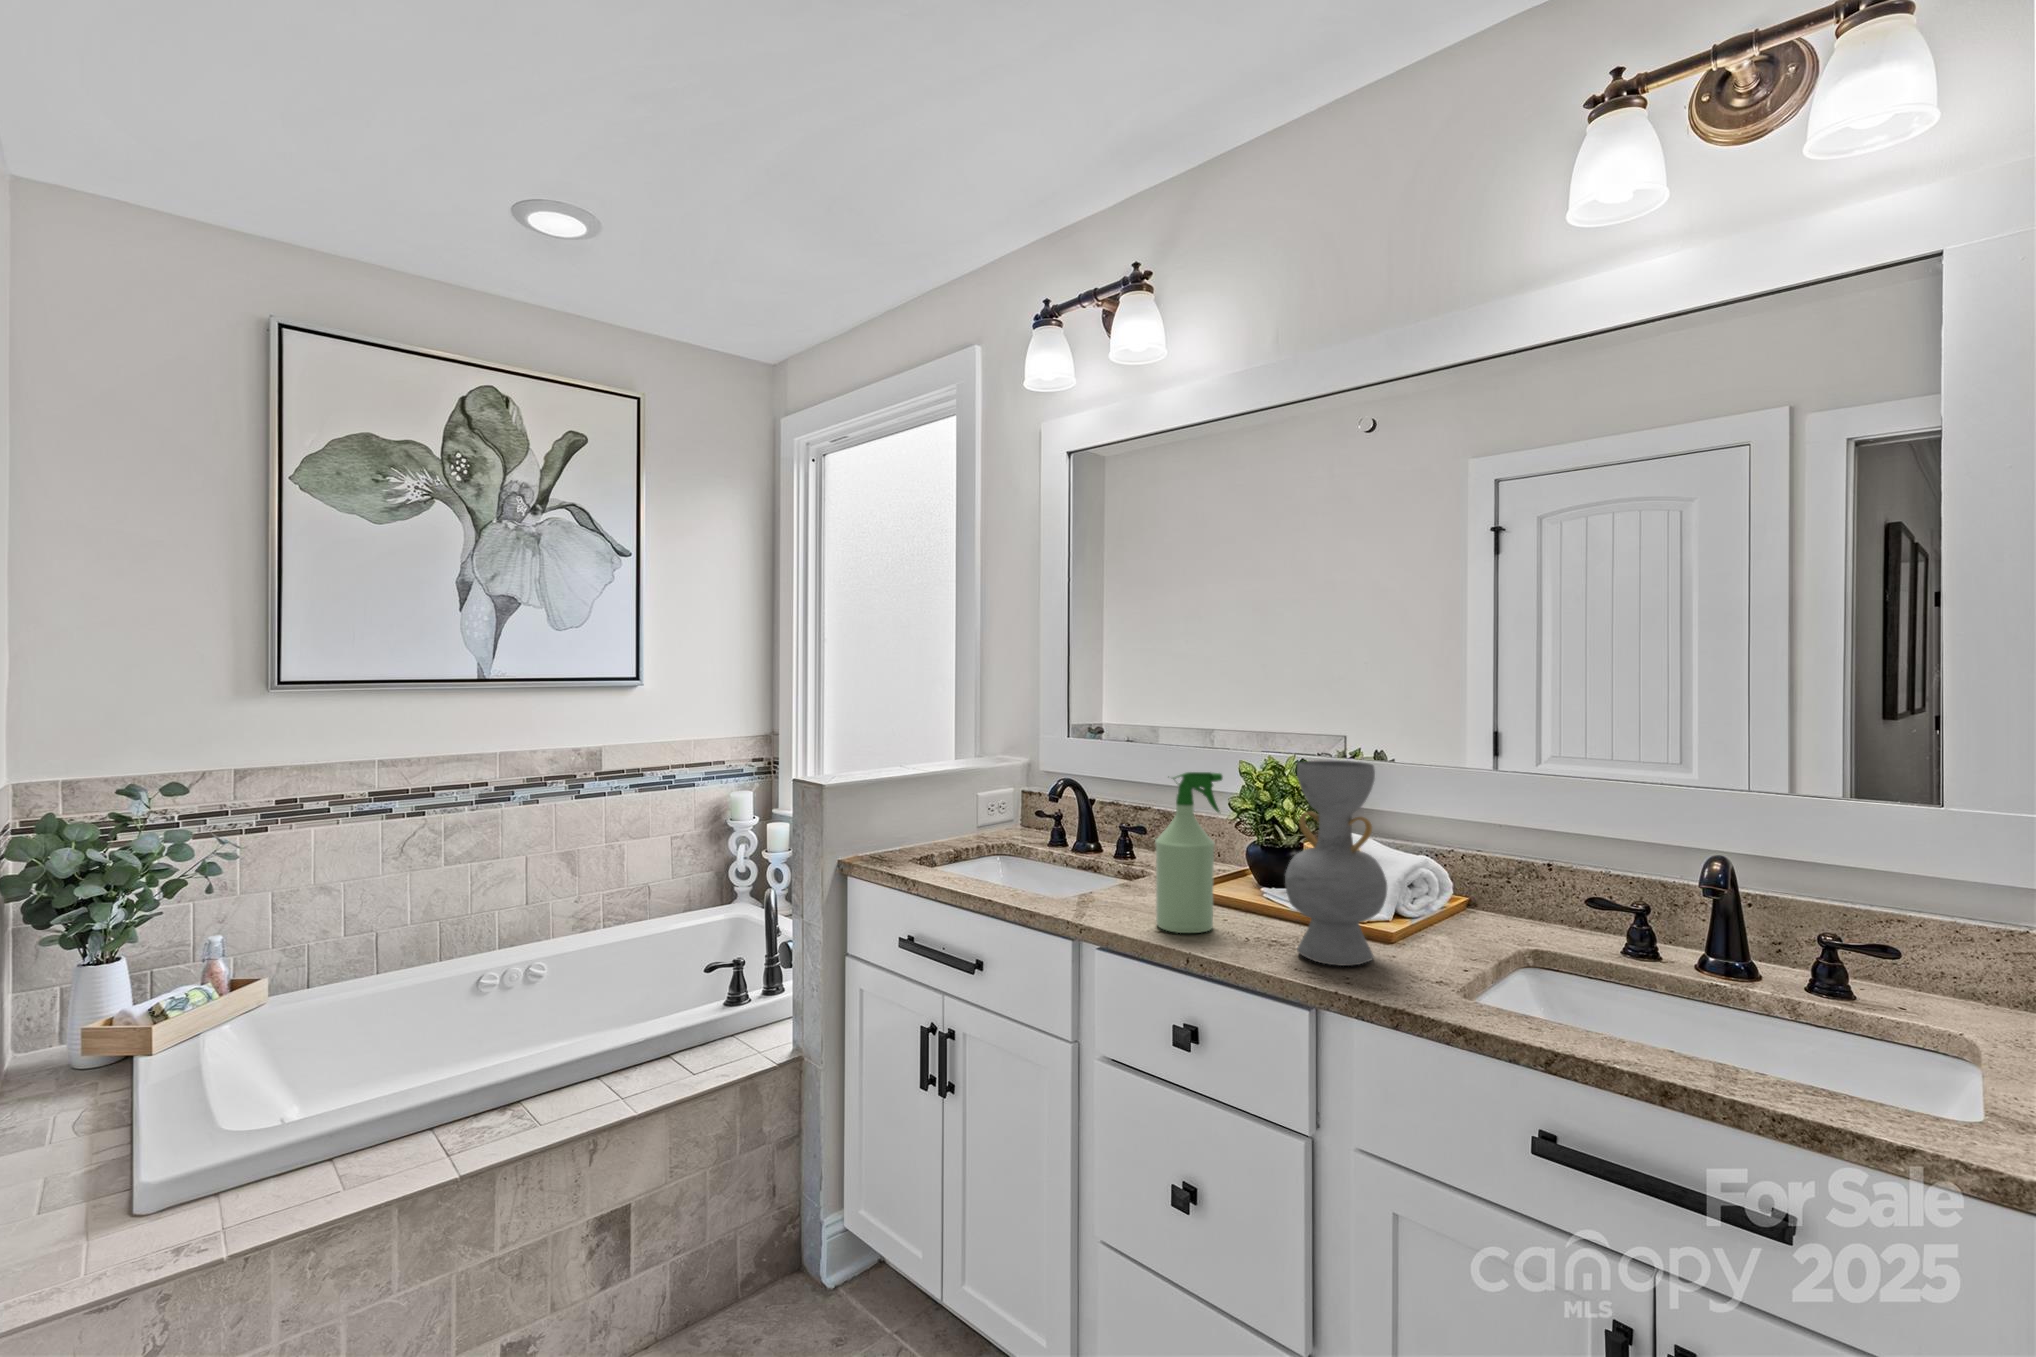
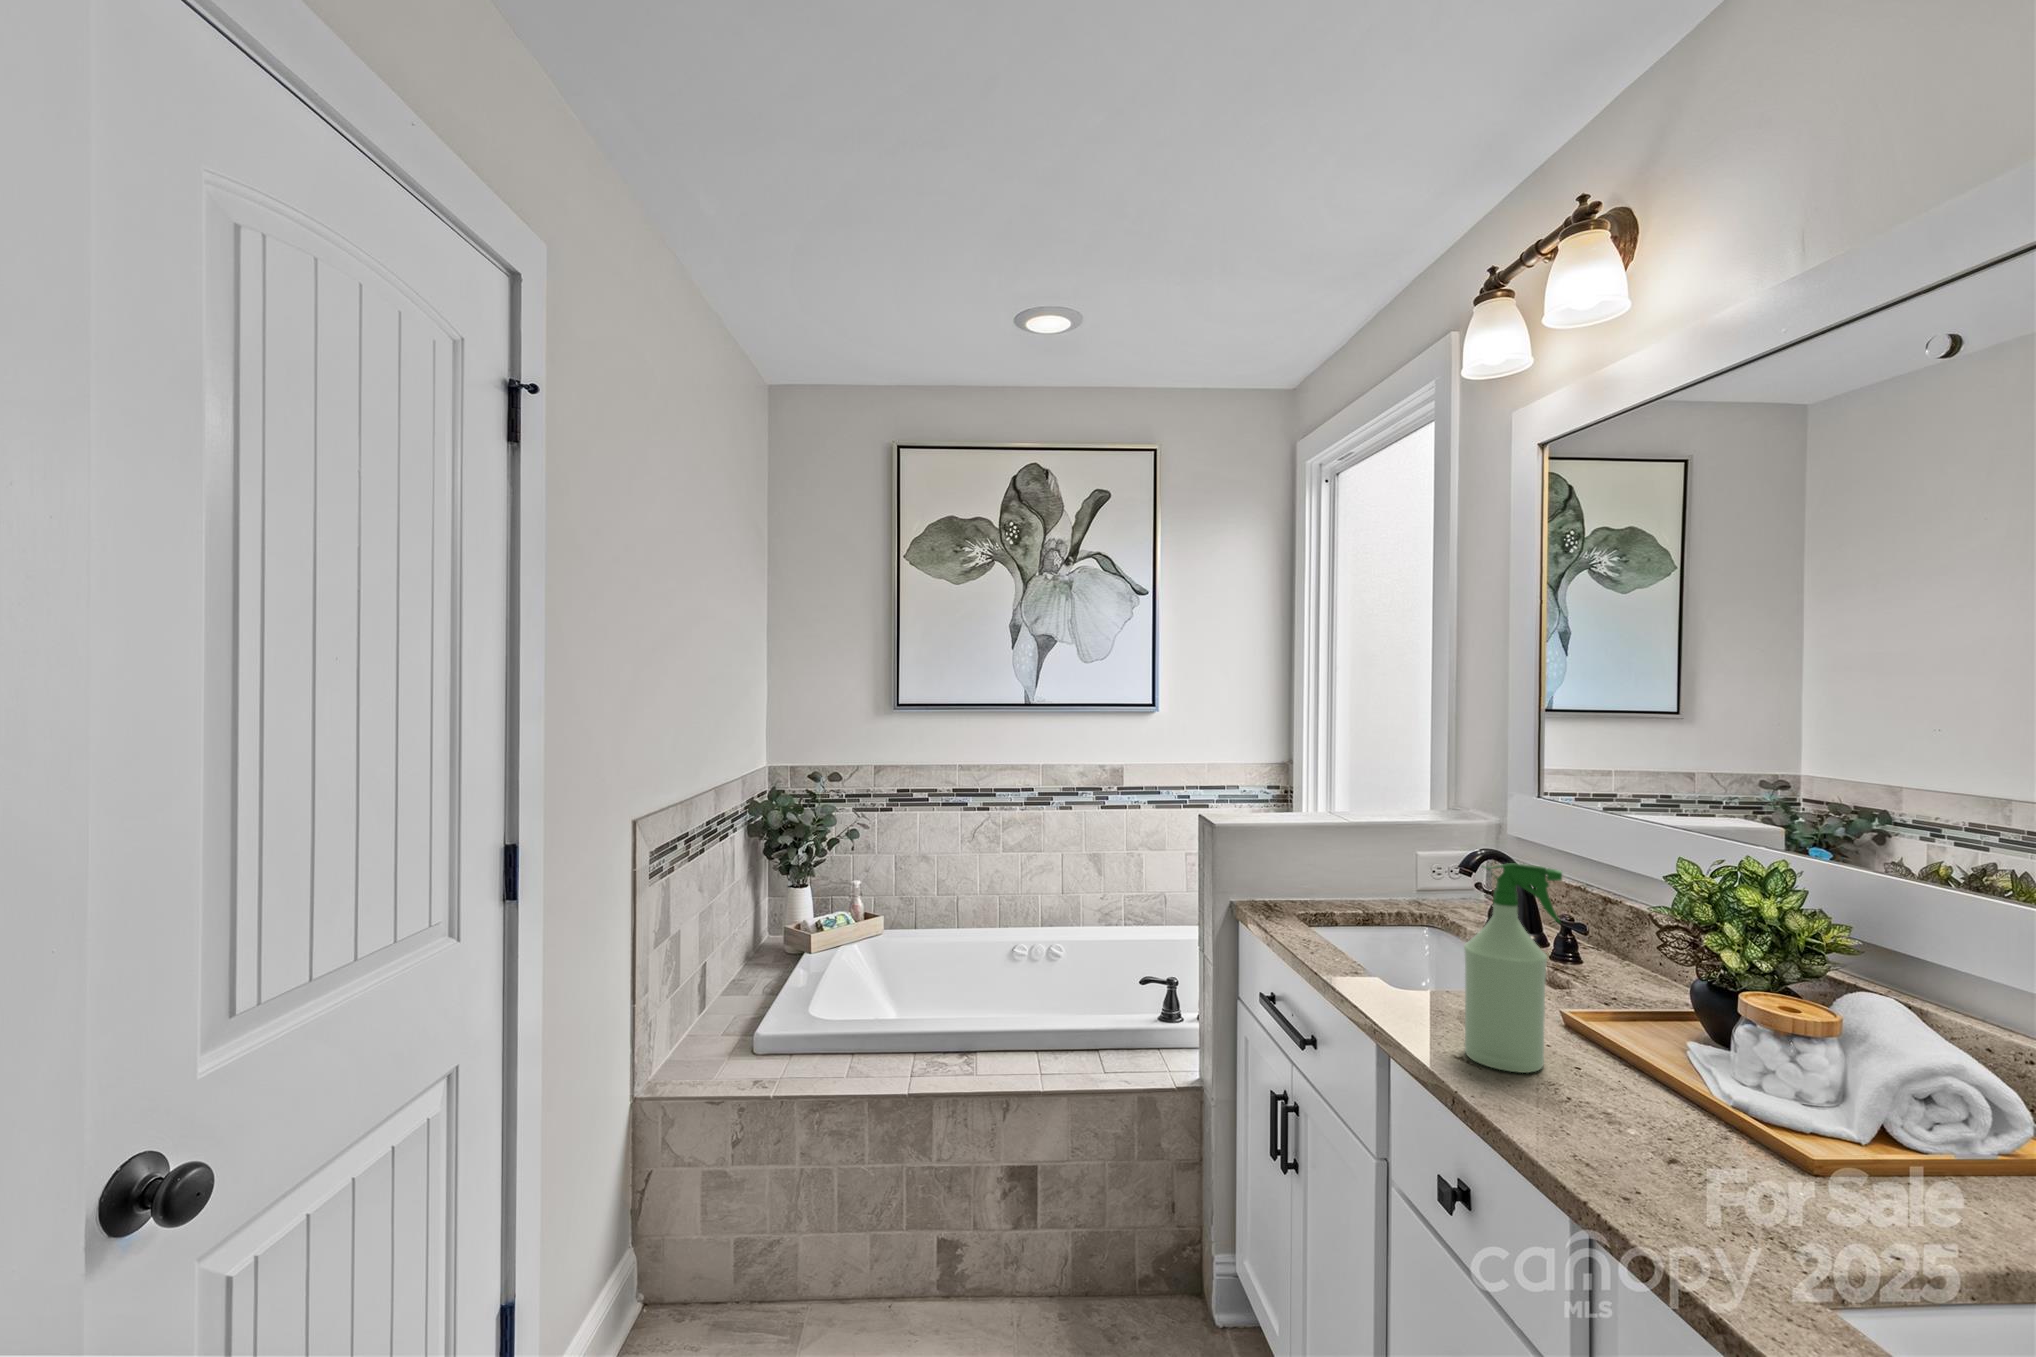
decorative vase: present [1285,761,1387,966] -> none [1587,872,1757,1181]

